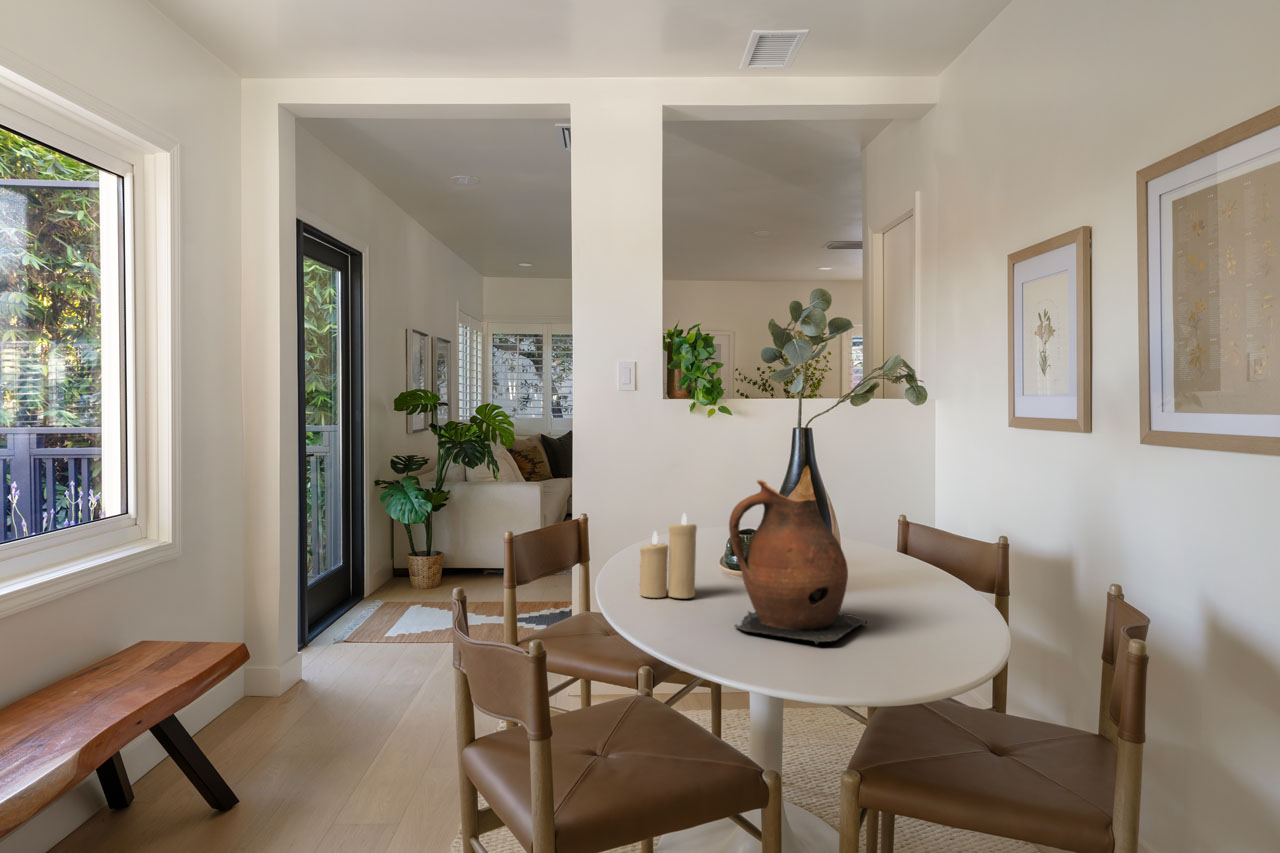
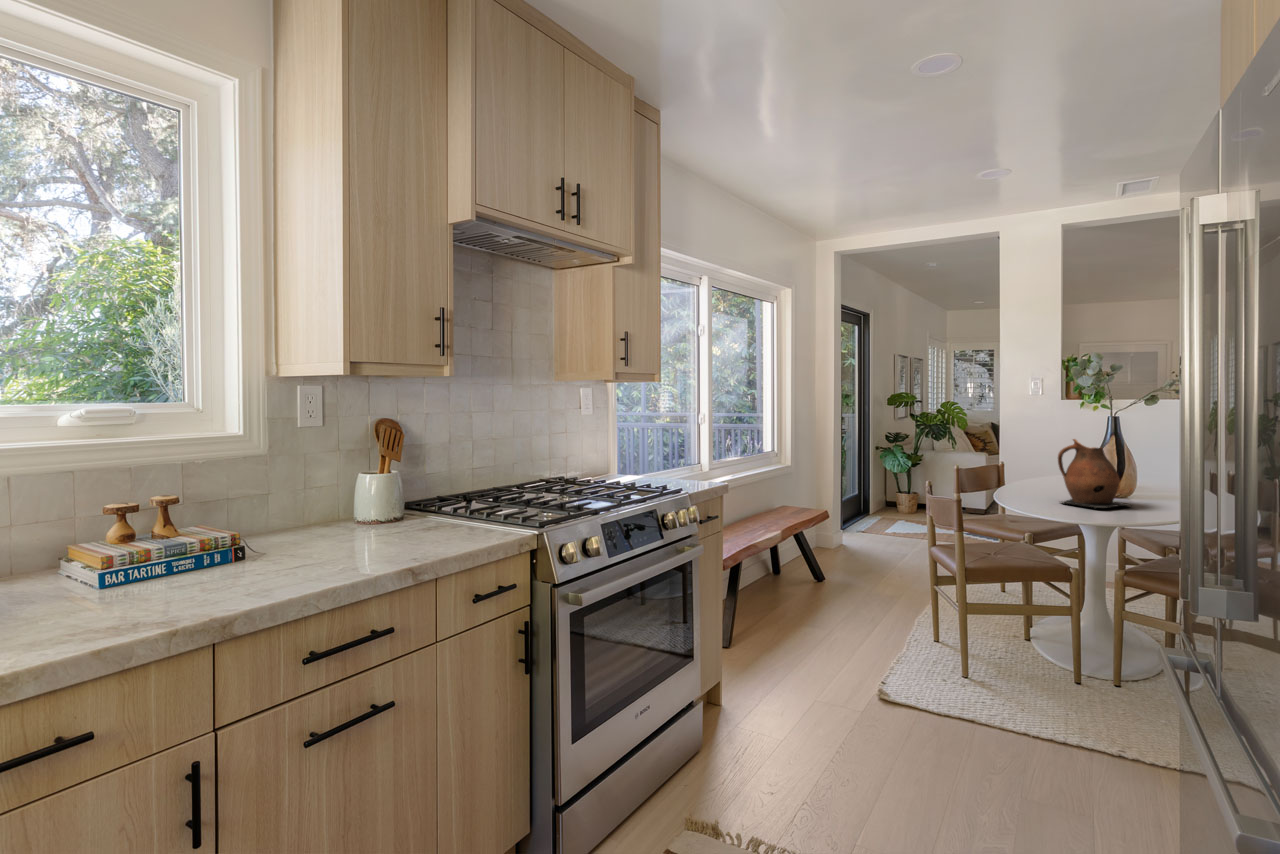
candle: present [639,514,697,599] -> none [1018,455,1049,493]

